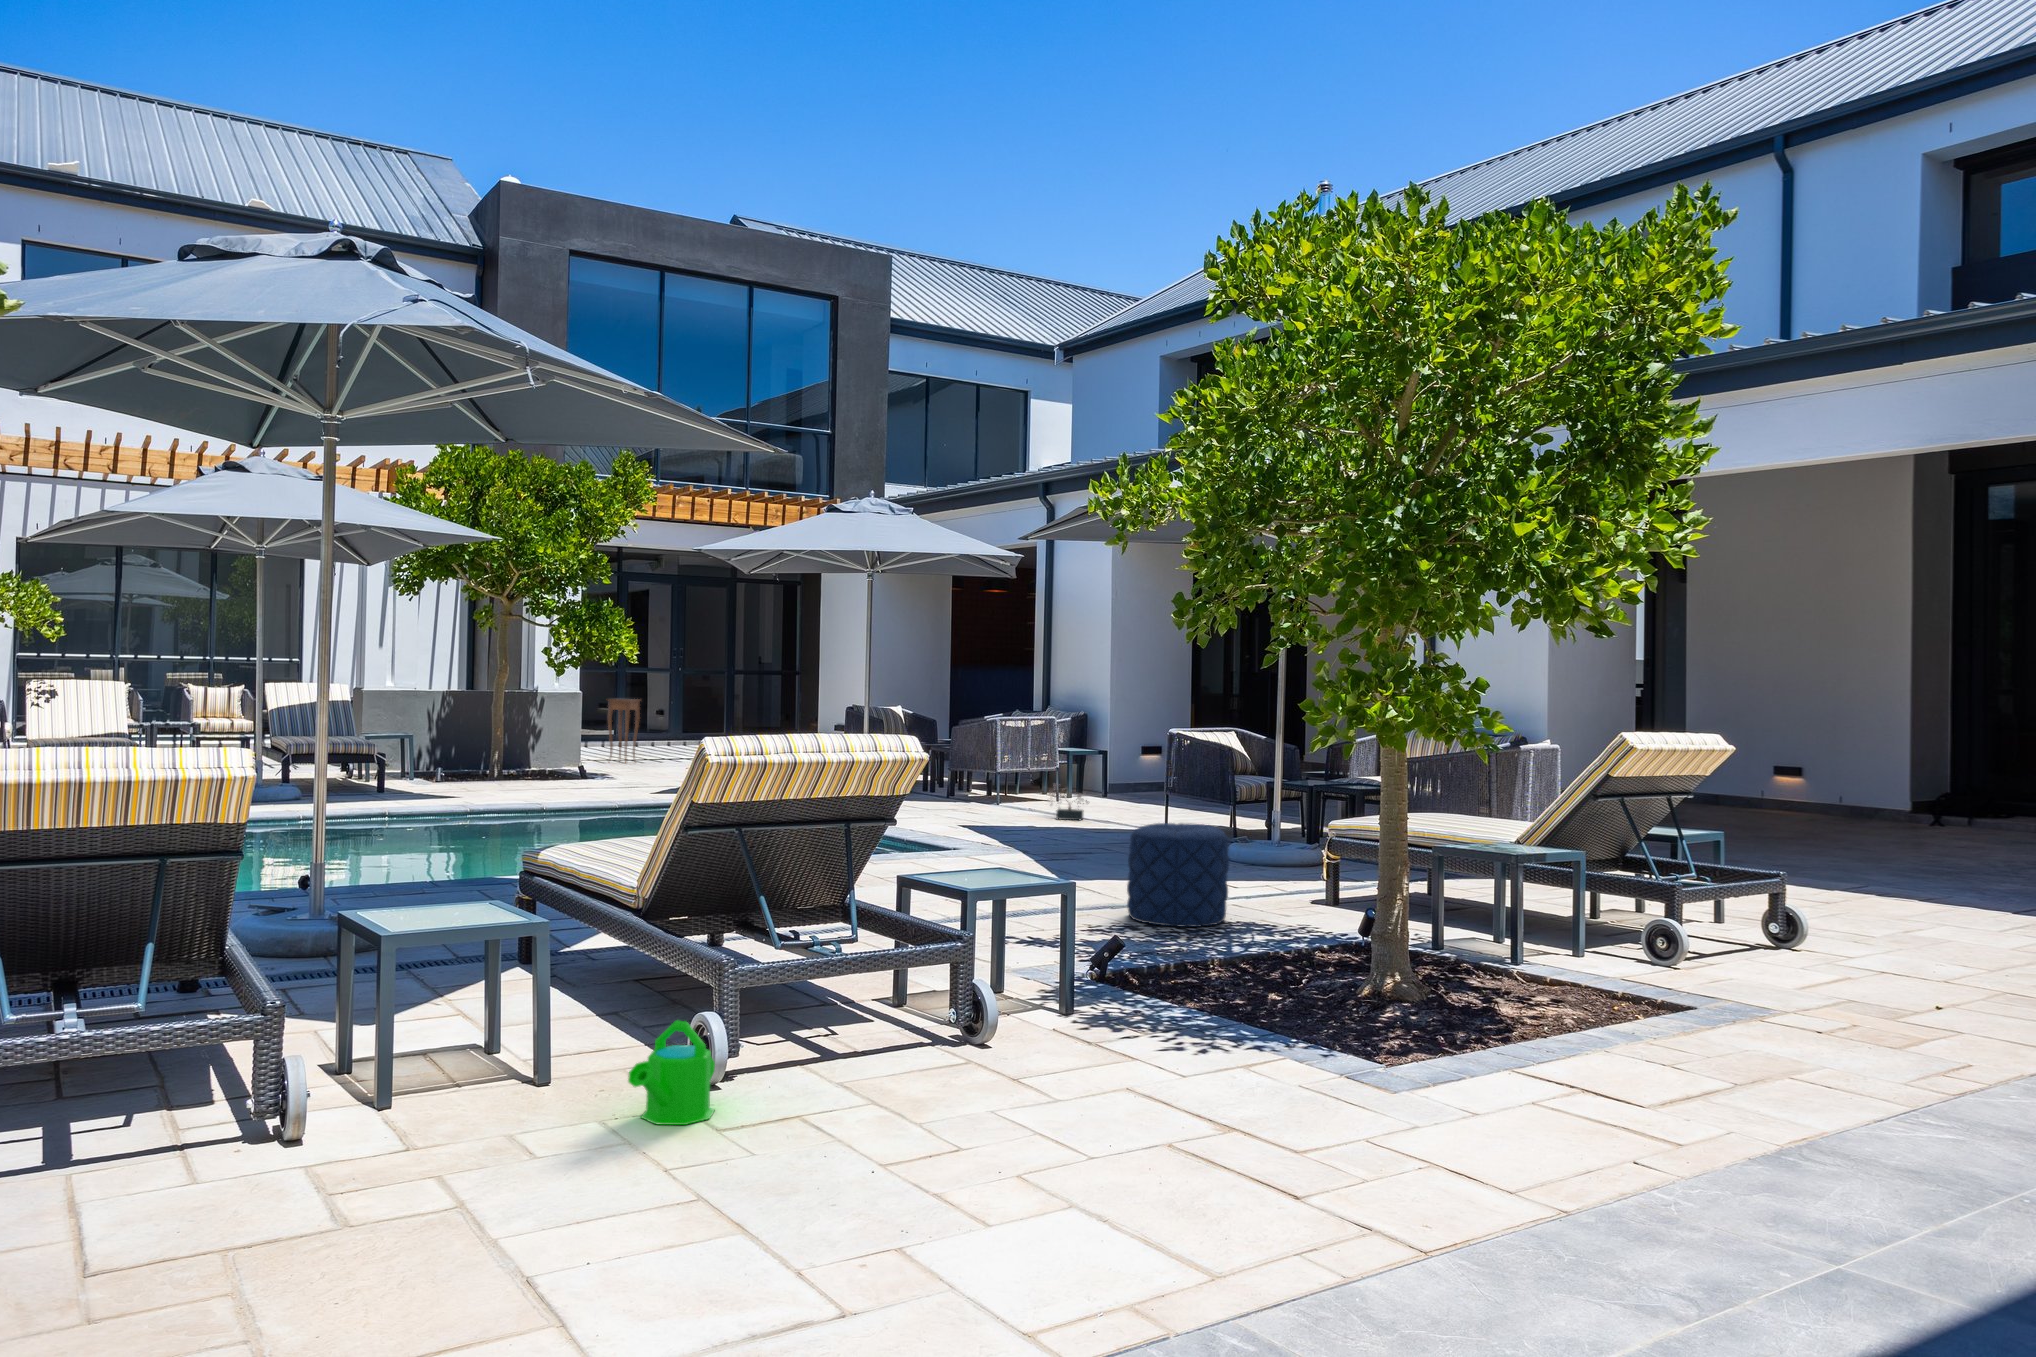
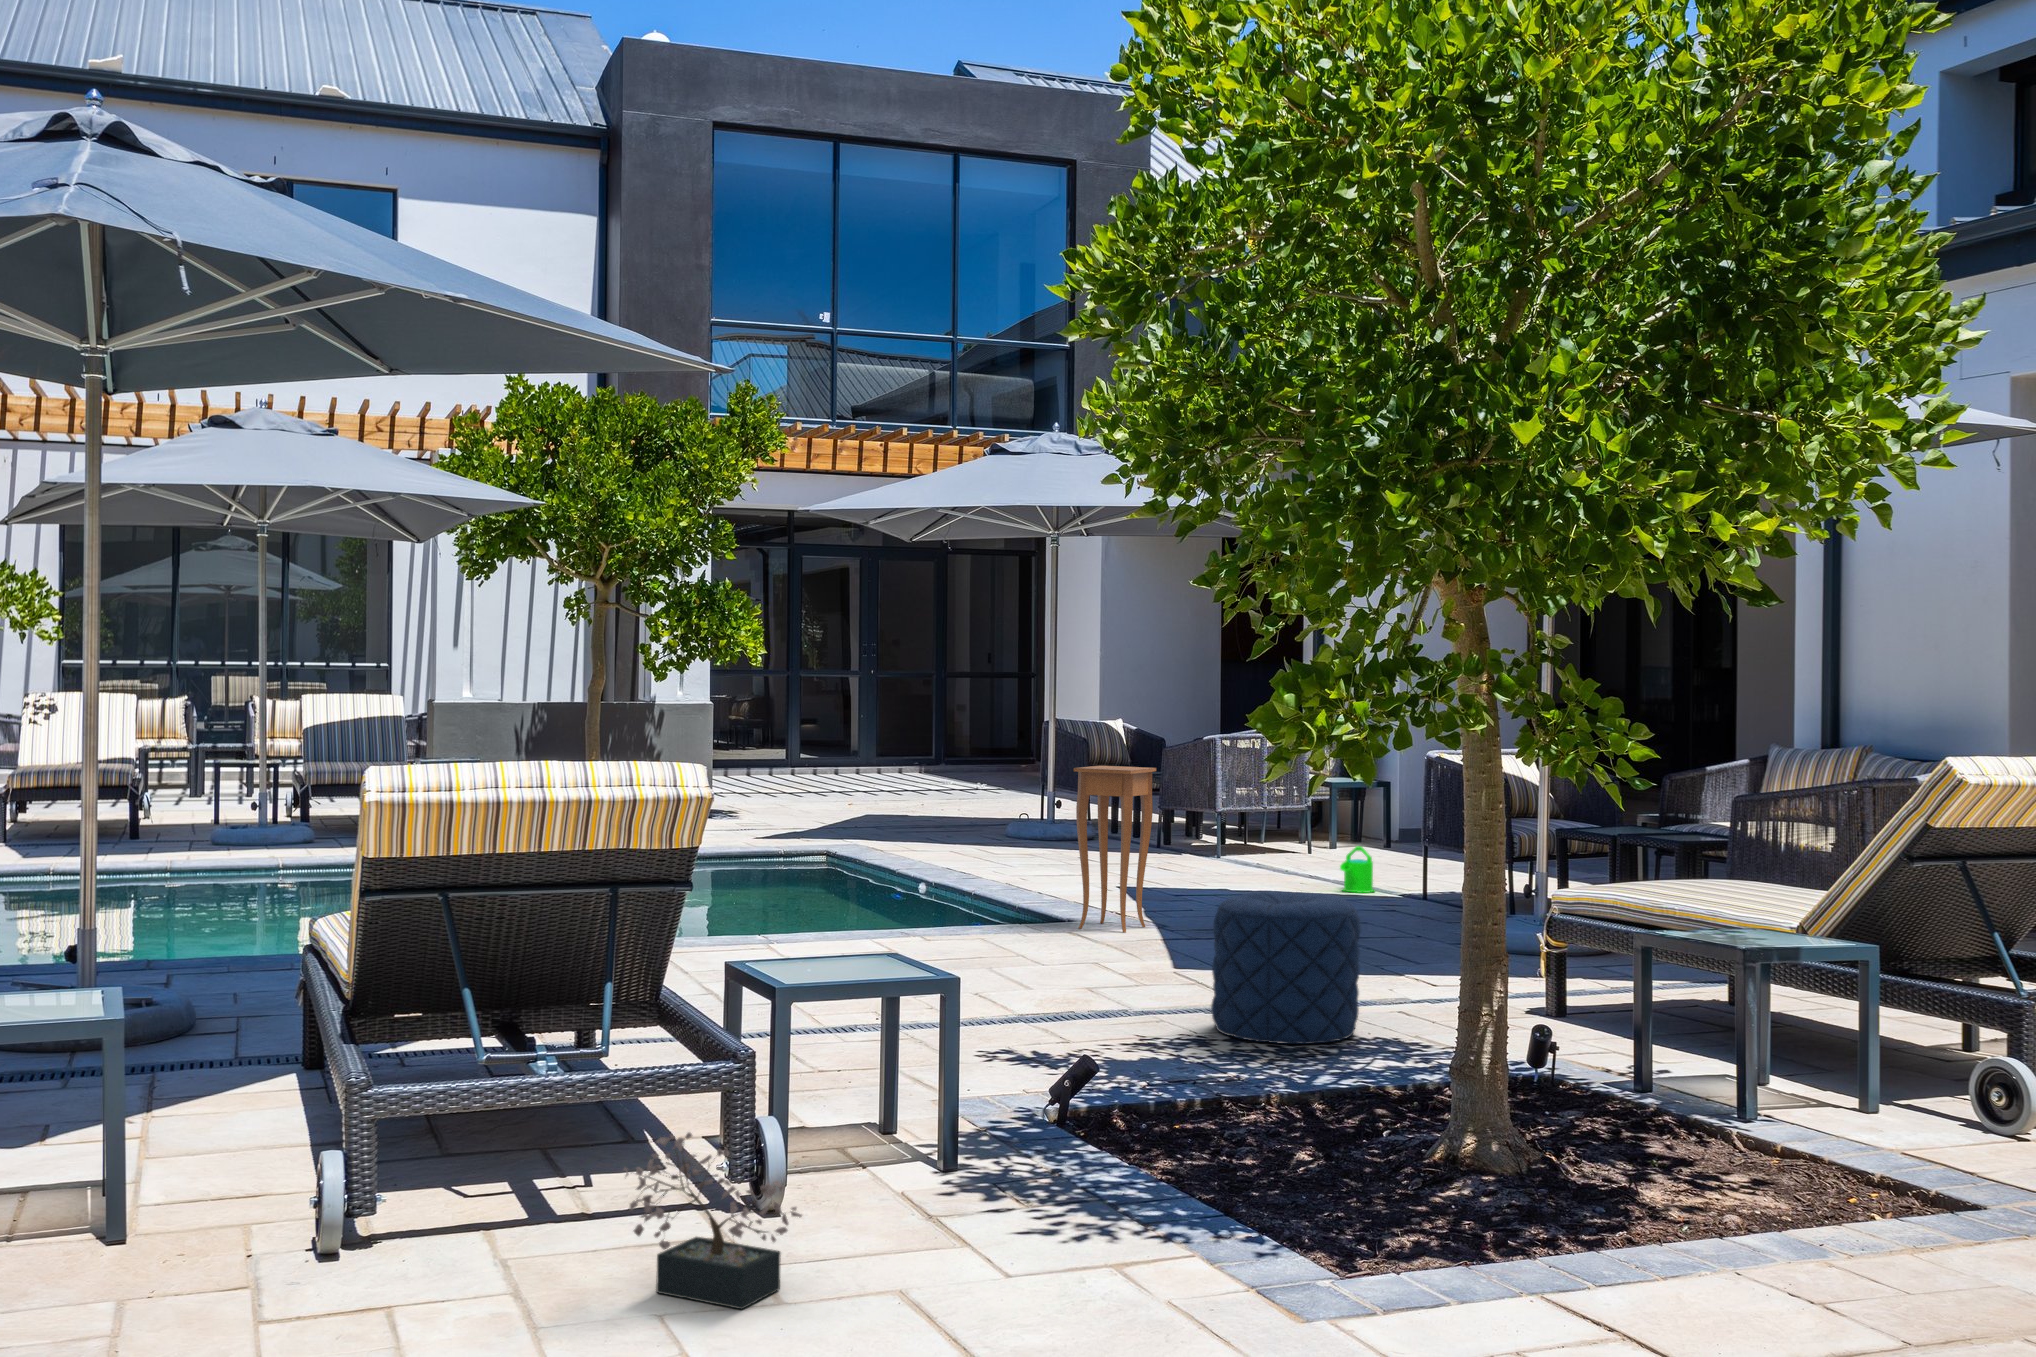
side table: present [608,699,640,762] -> present [1074,766,1156,932]
decorative plant: present [1049,784,1088,820] -> present [624,1133,802,1309]
watering can: present [628,1020,715,1125] -> present [1340,846,1374,893]

